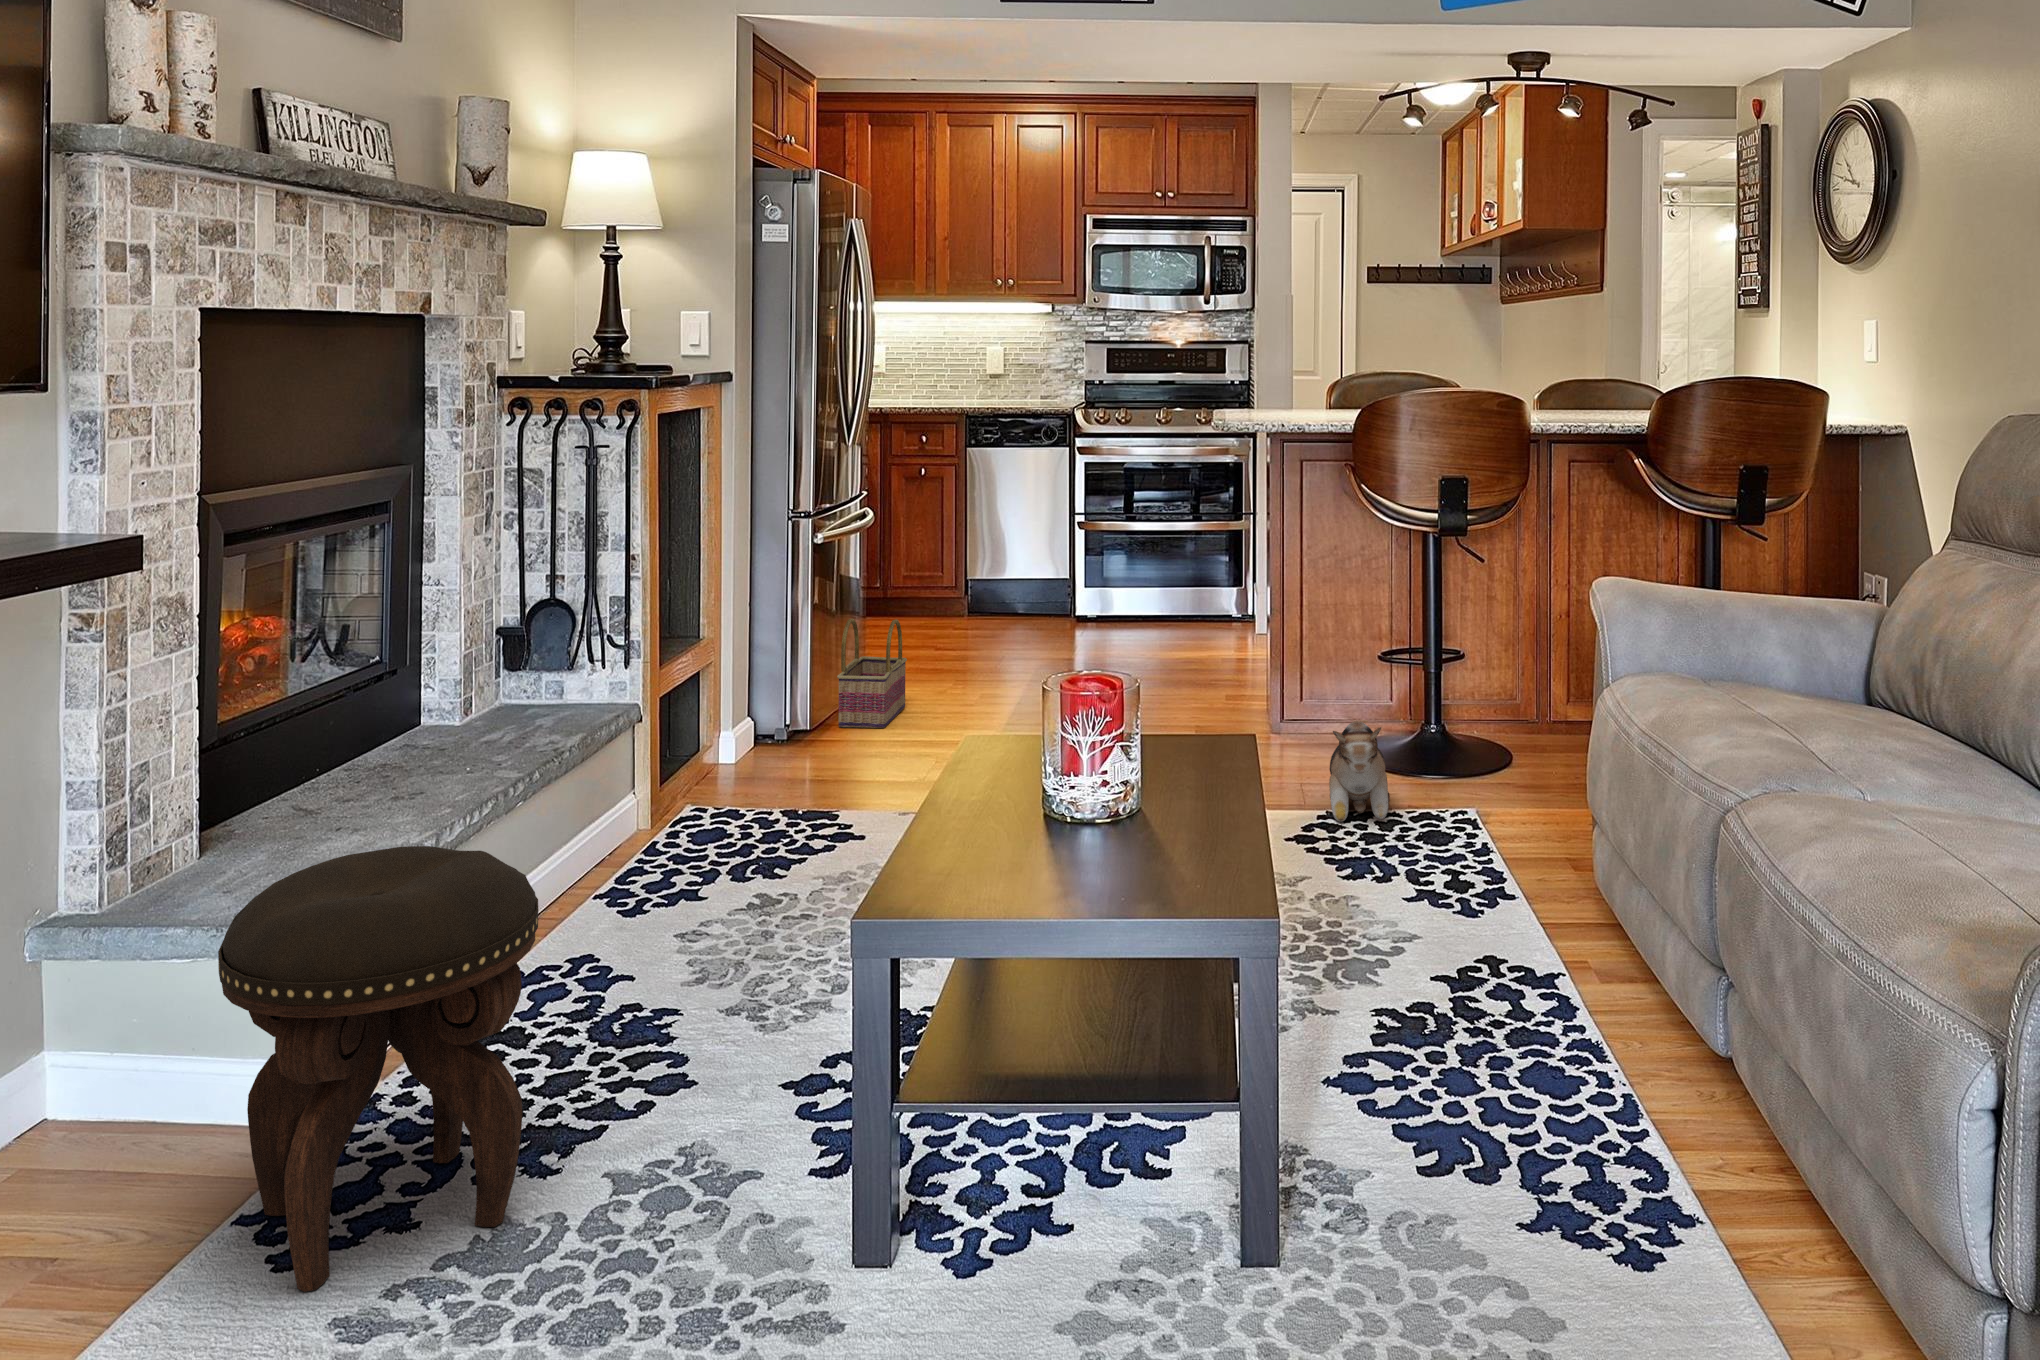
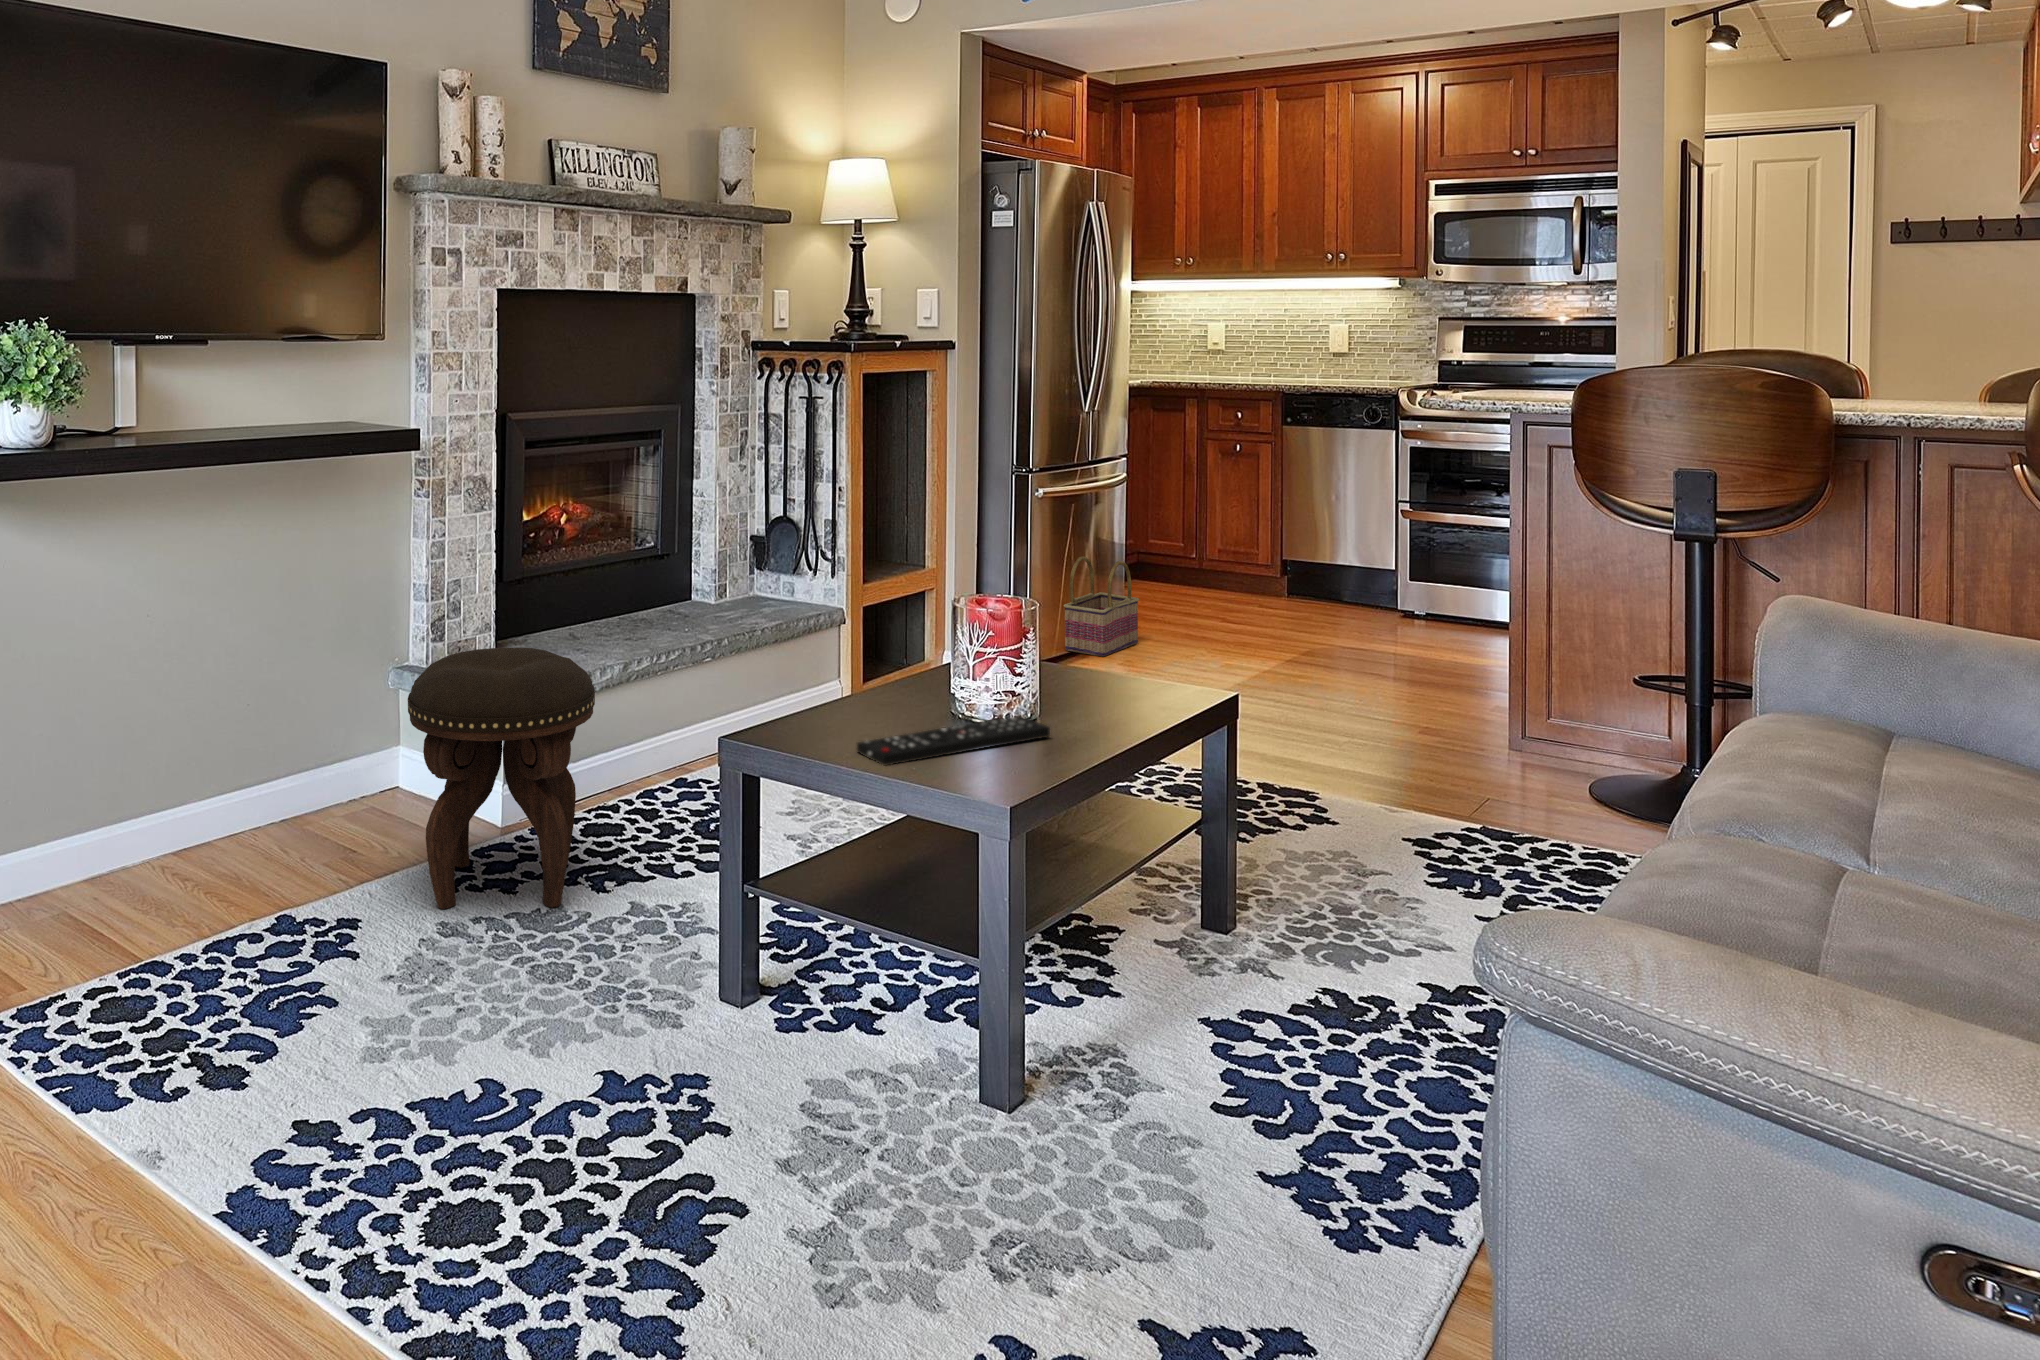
plush toy: present [1329,721,1390,822] -> none [1458,706,1558,817]
remote control: none [1052,814,1209,907] -> present [857,716,1050,765]

